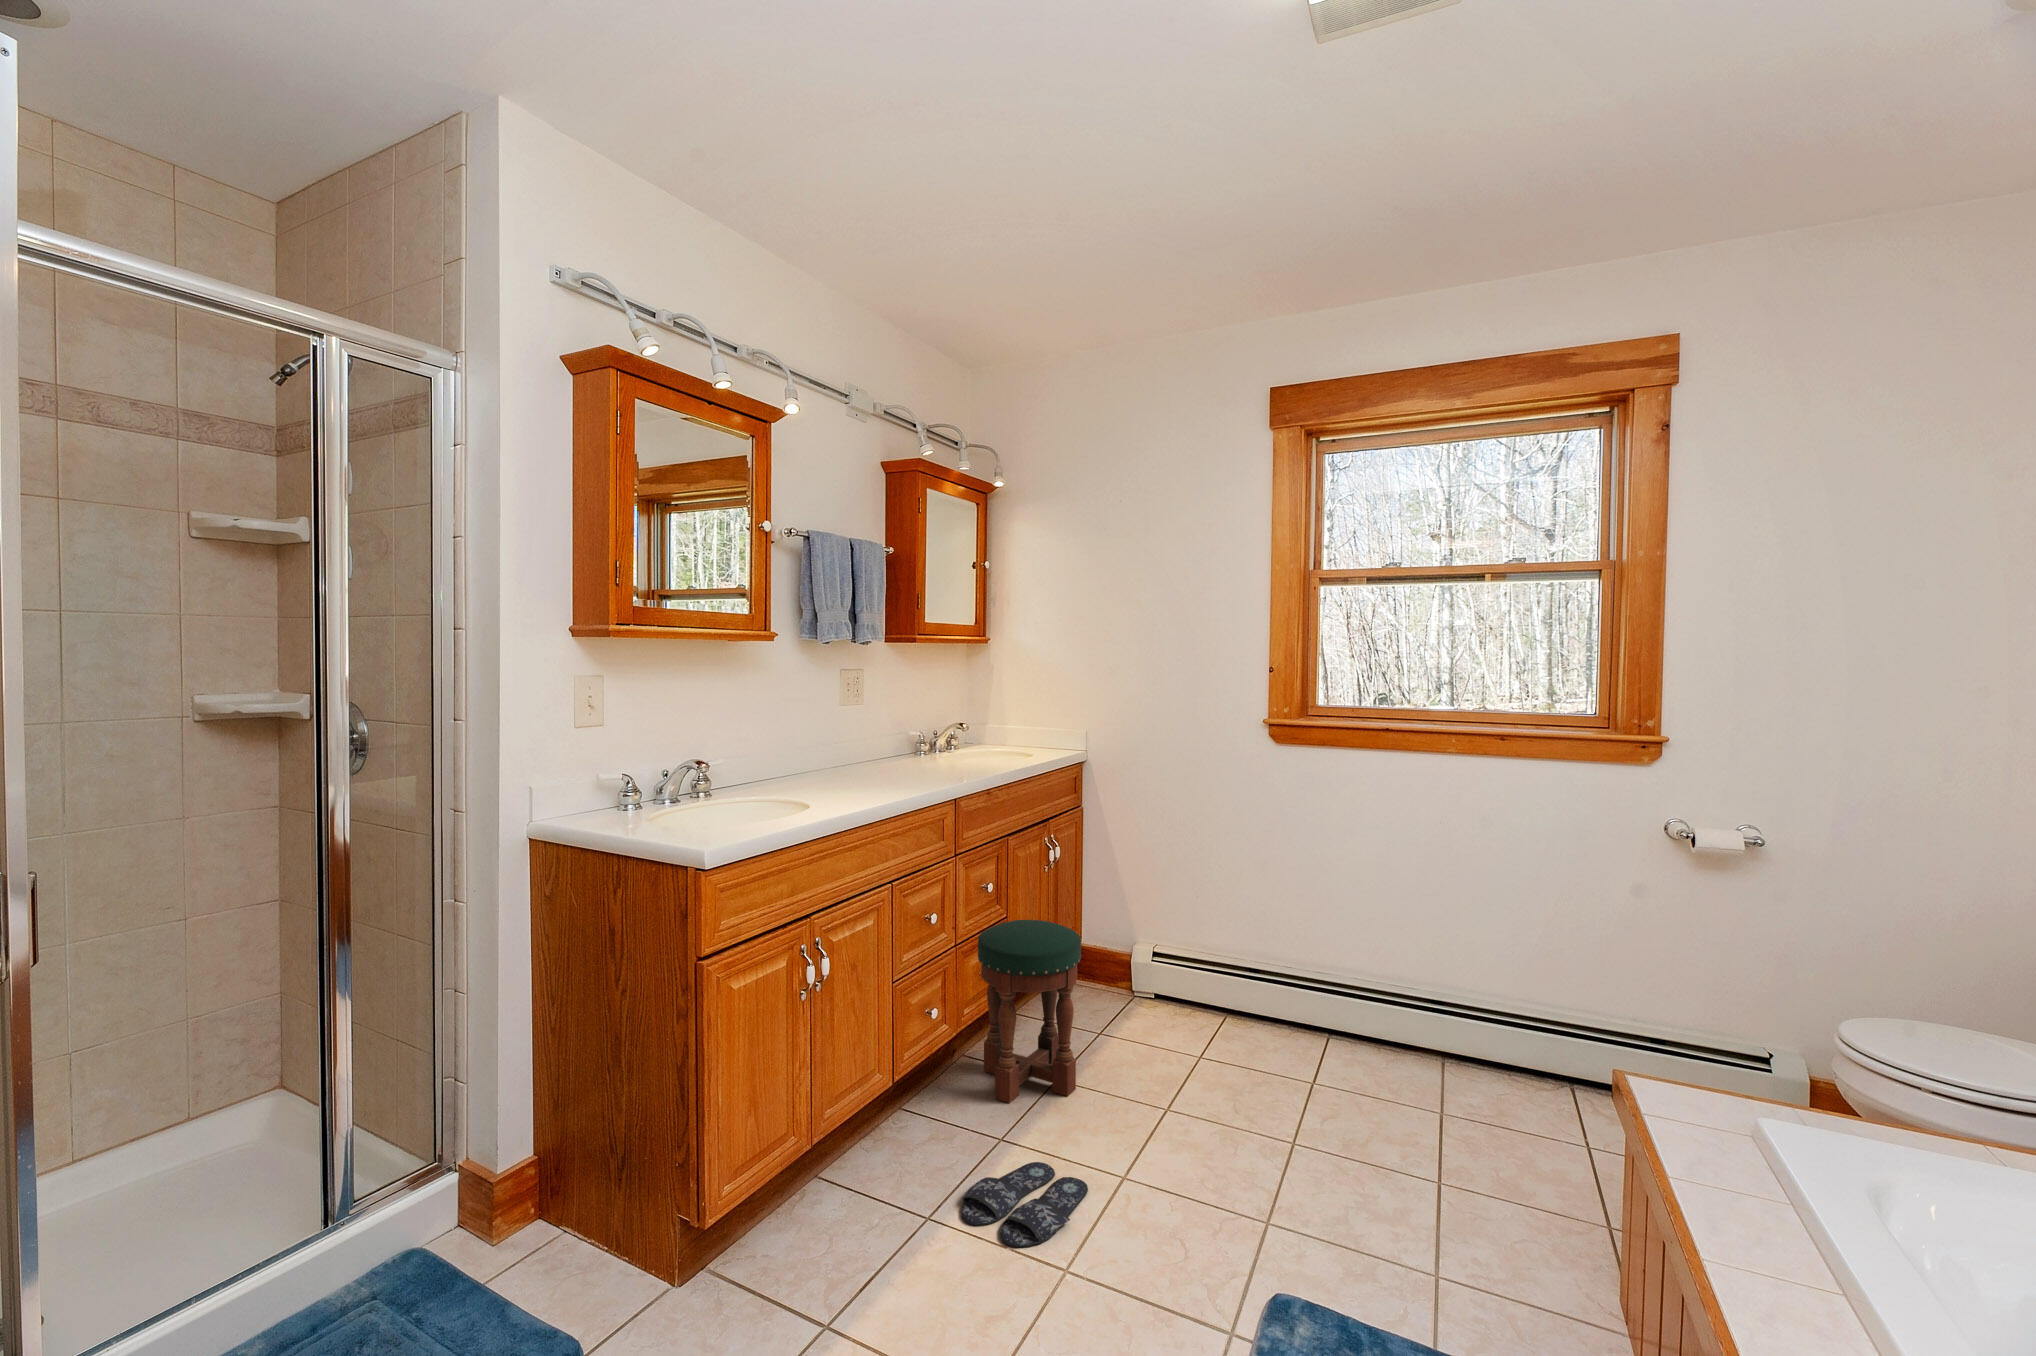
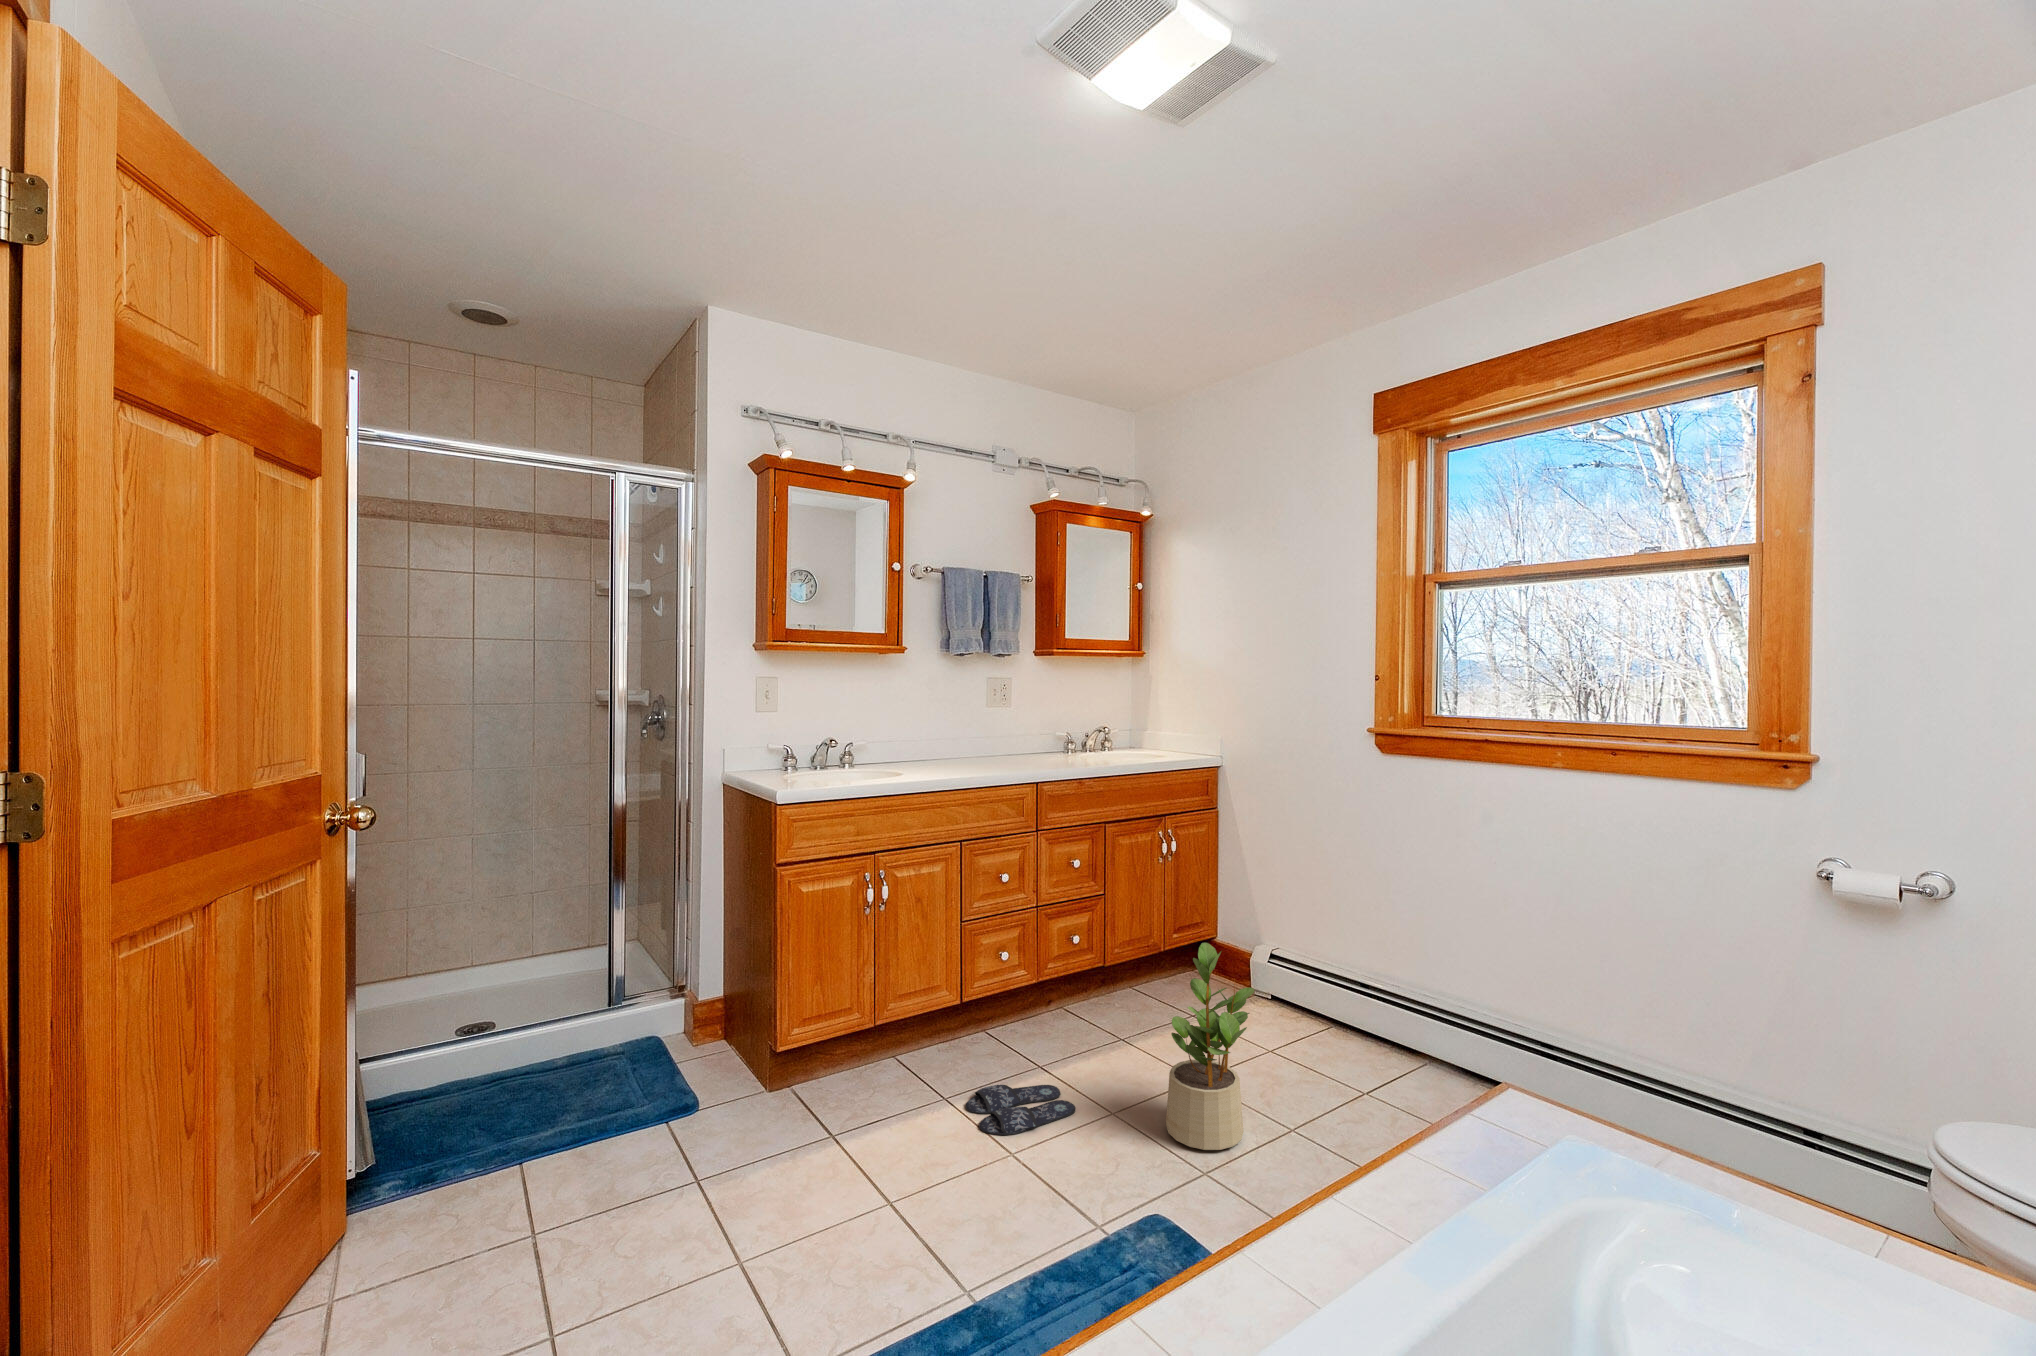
stool: present [978,920,1081,1103] -> none [1058,893,1148,1049]
potted plant: none [1184,965,1290,1193] -> present [1166,942,1254,1150]

